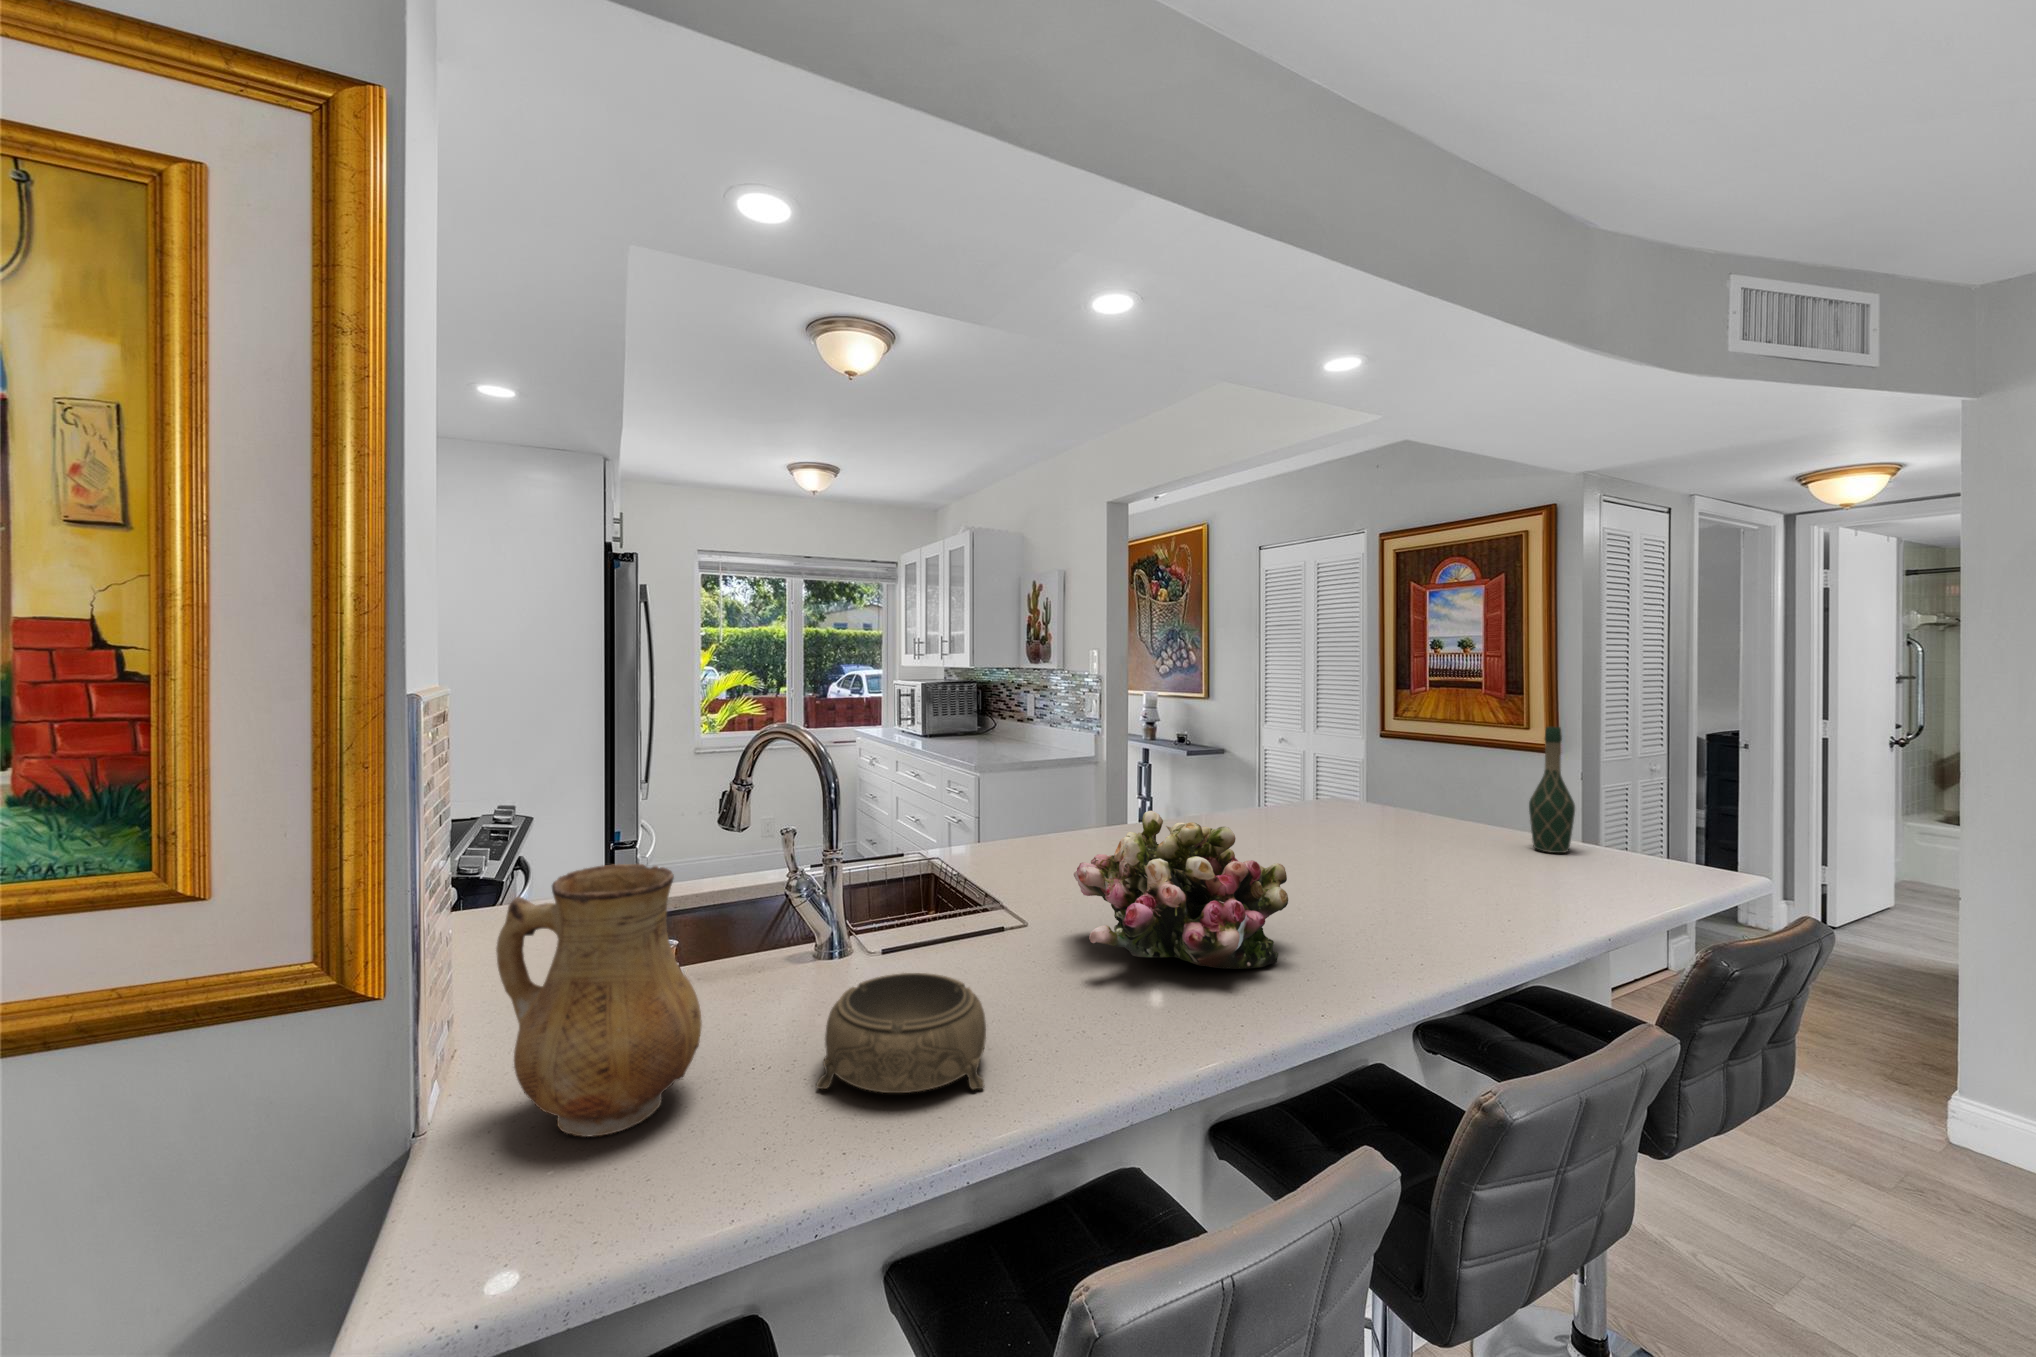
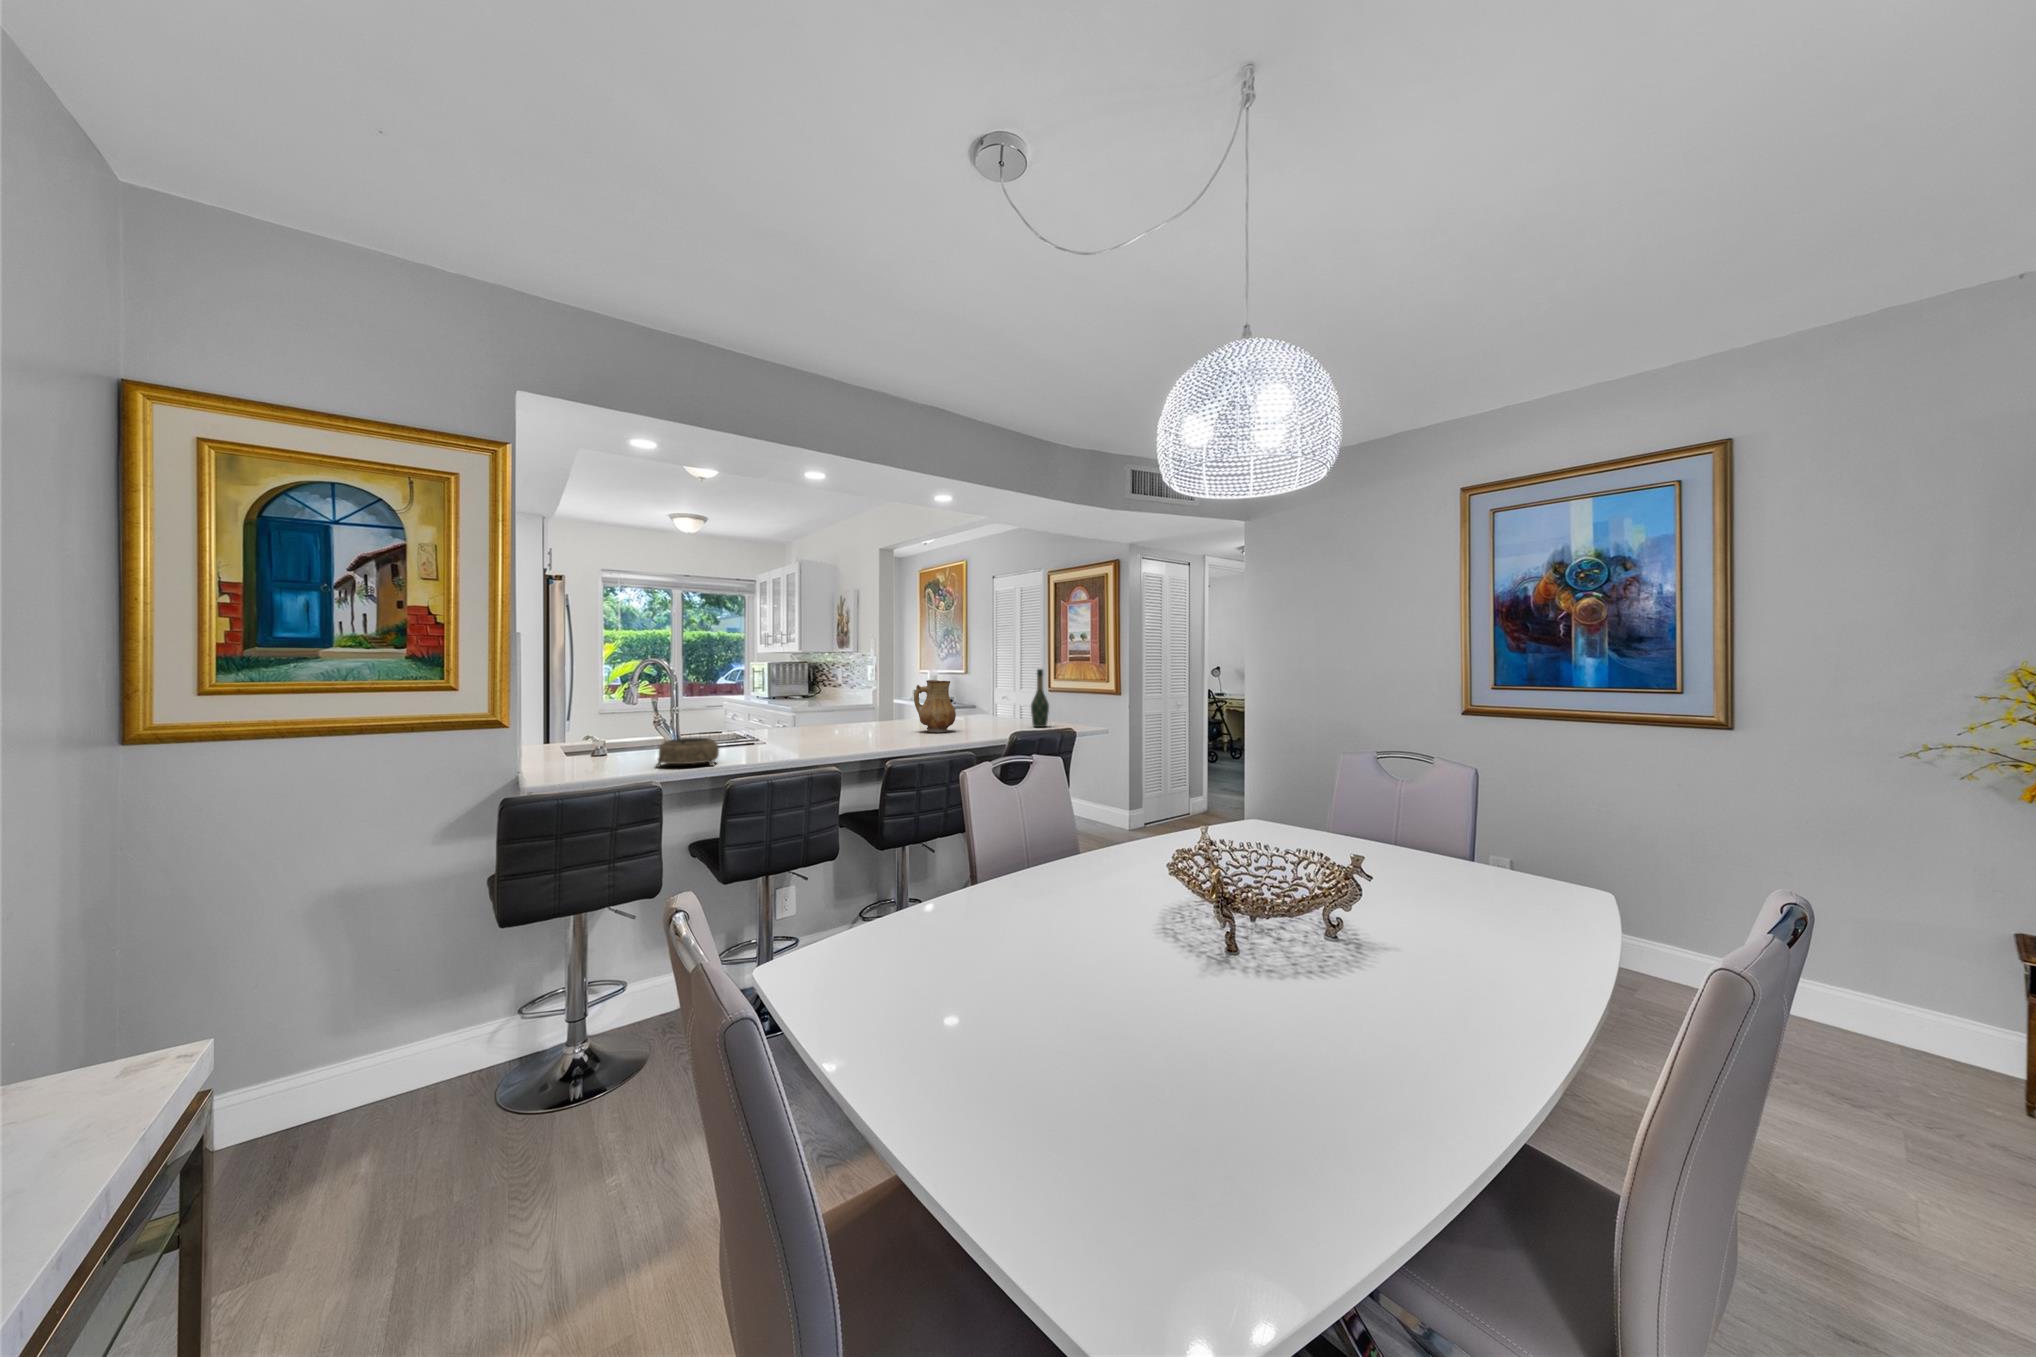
flower arrangement: present [1074,811,1288,969] -> none [774,694,866,749]
ceramic pitcher: present [496,864,702,1137] -> present [914,680,956,732]

